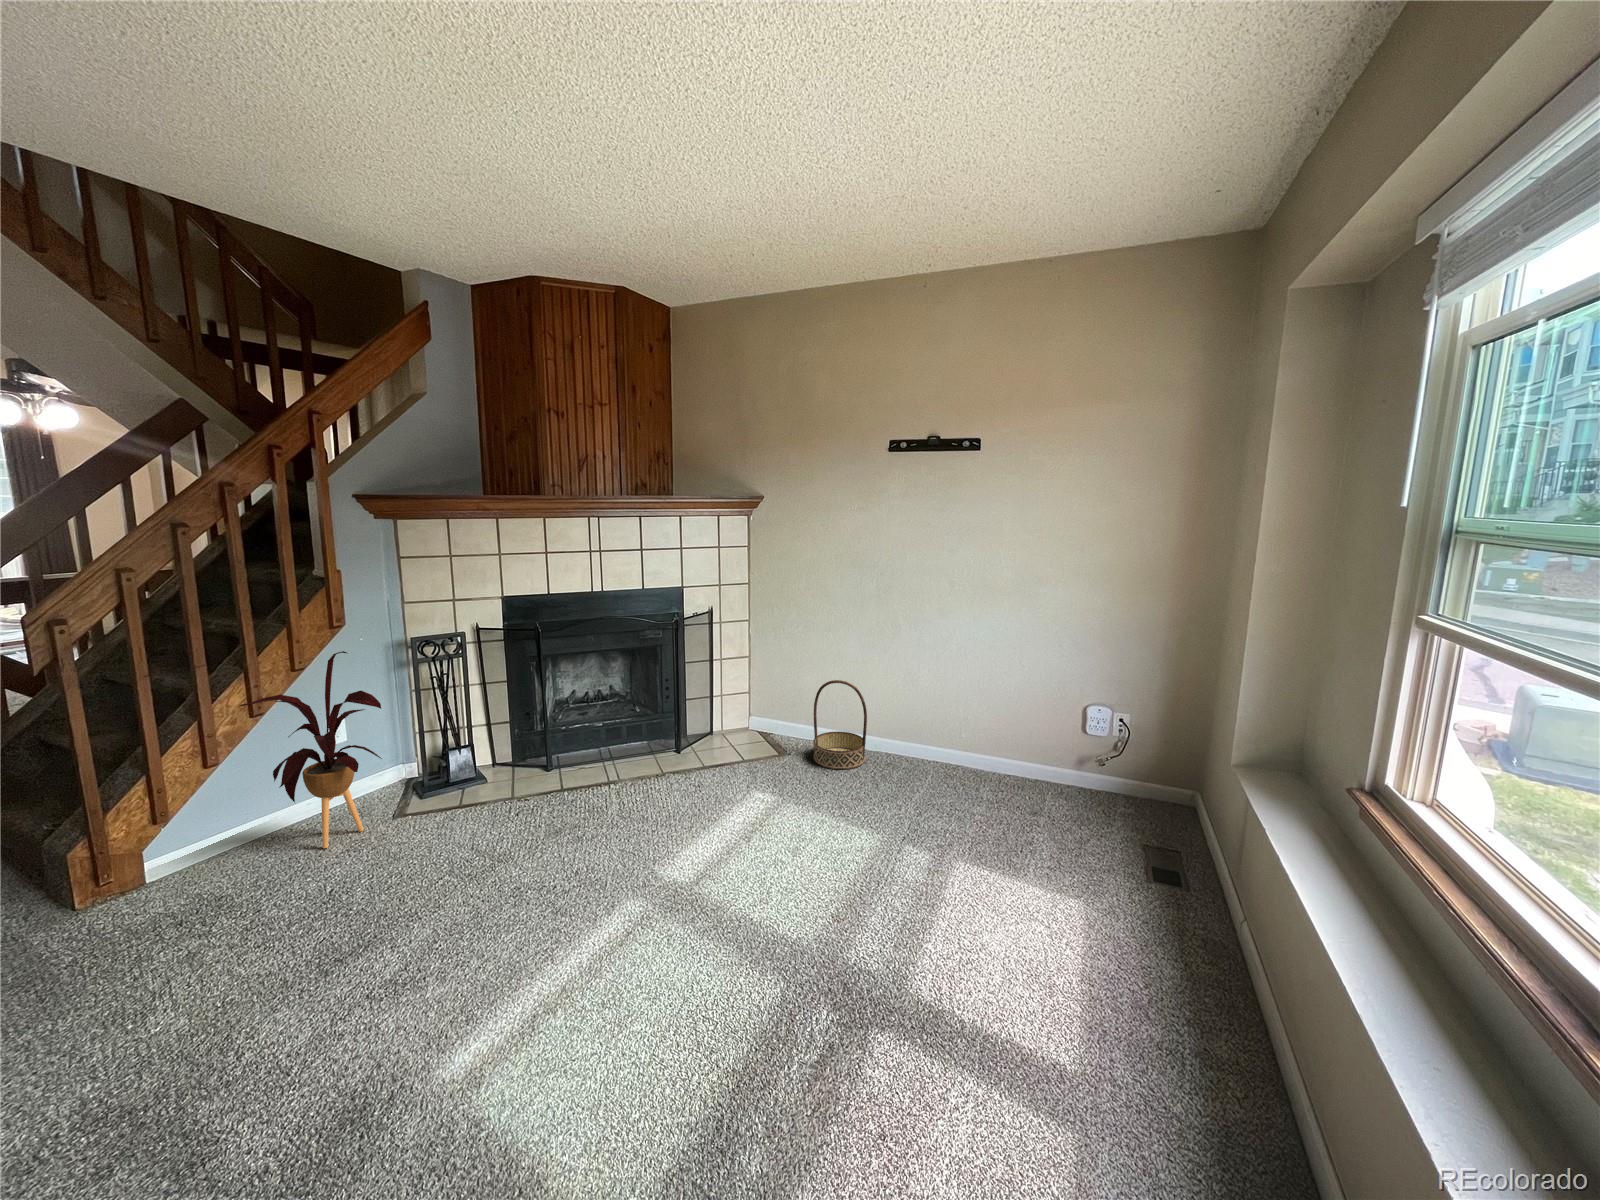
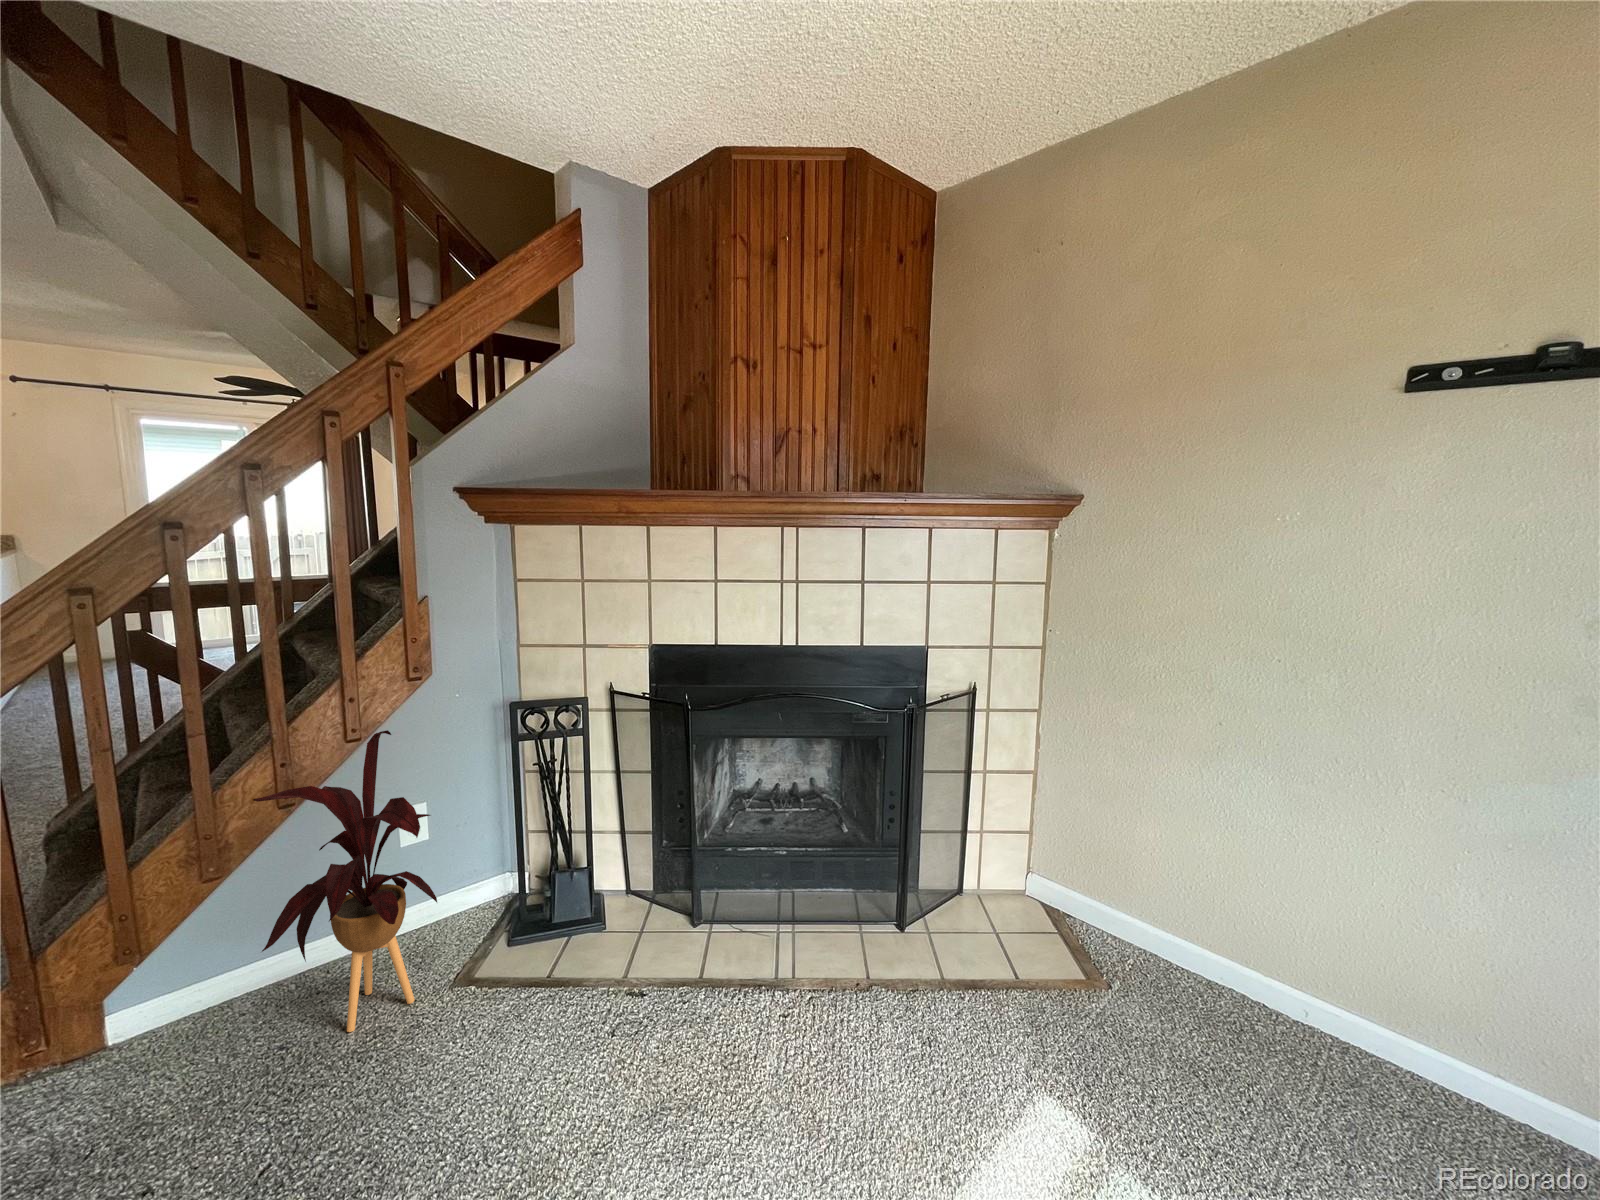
basket: present [813,680,867,769] -> none [1162,862,1302,1062]

